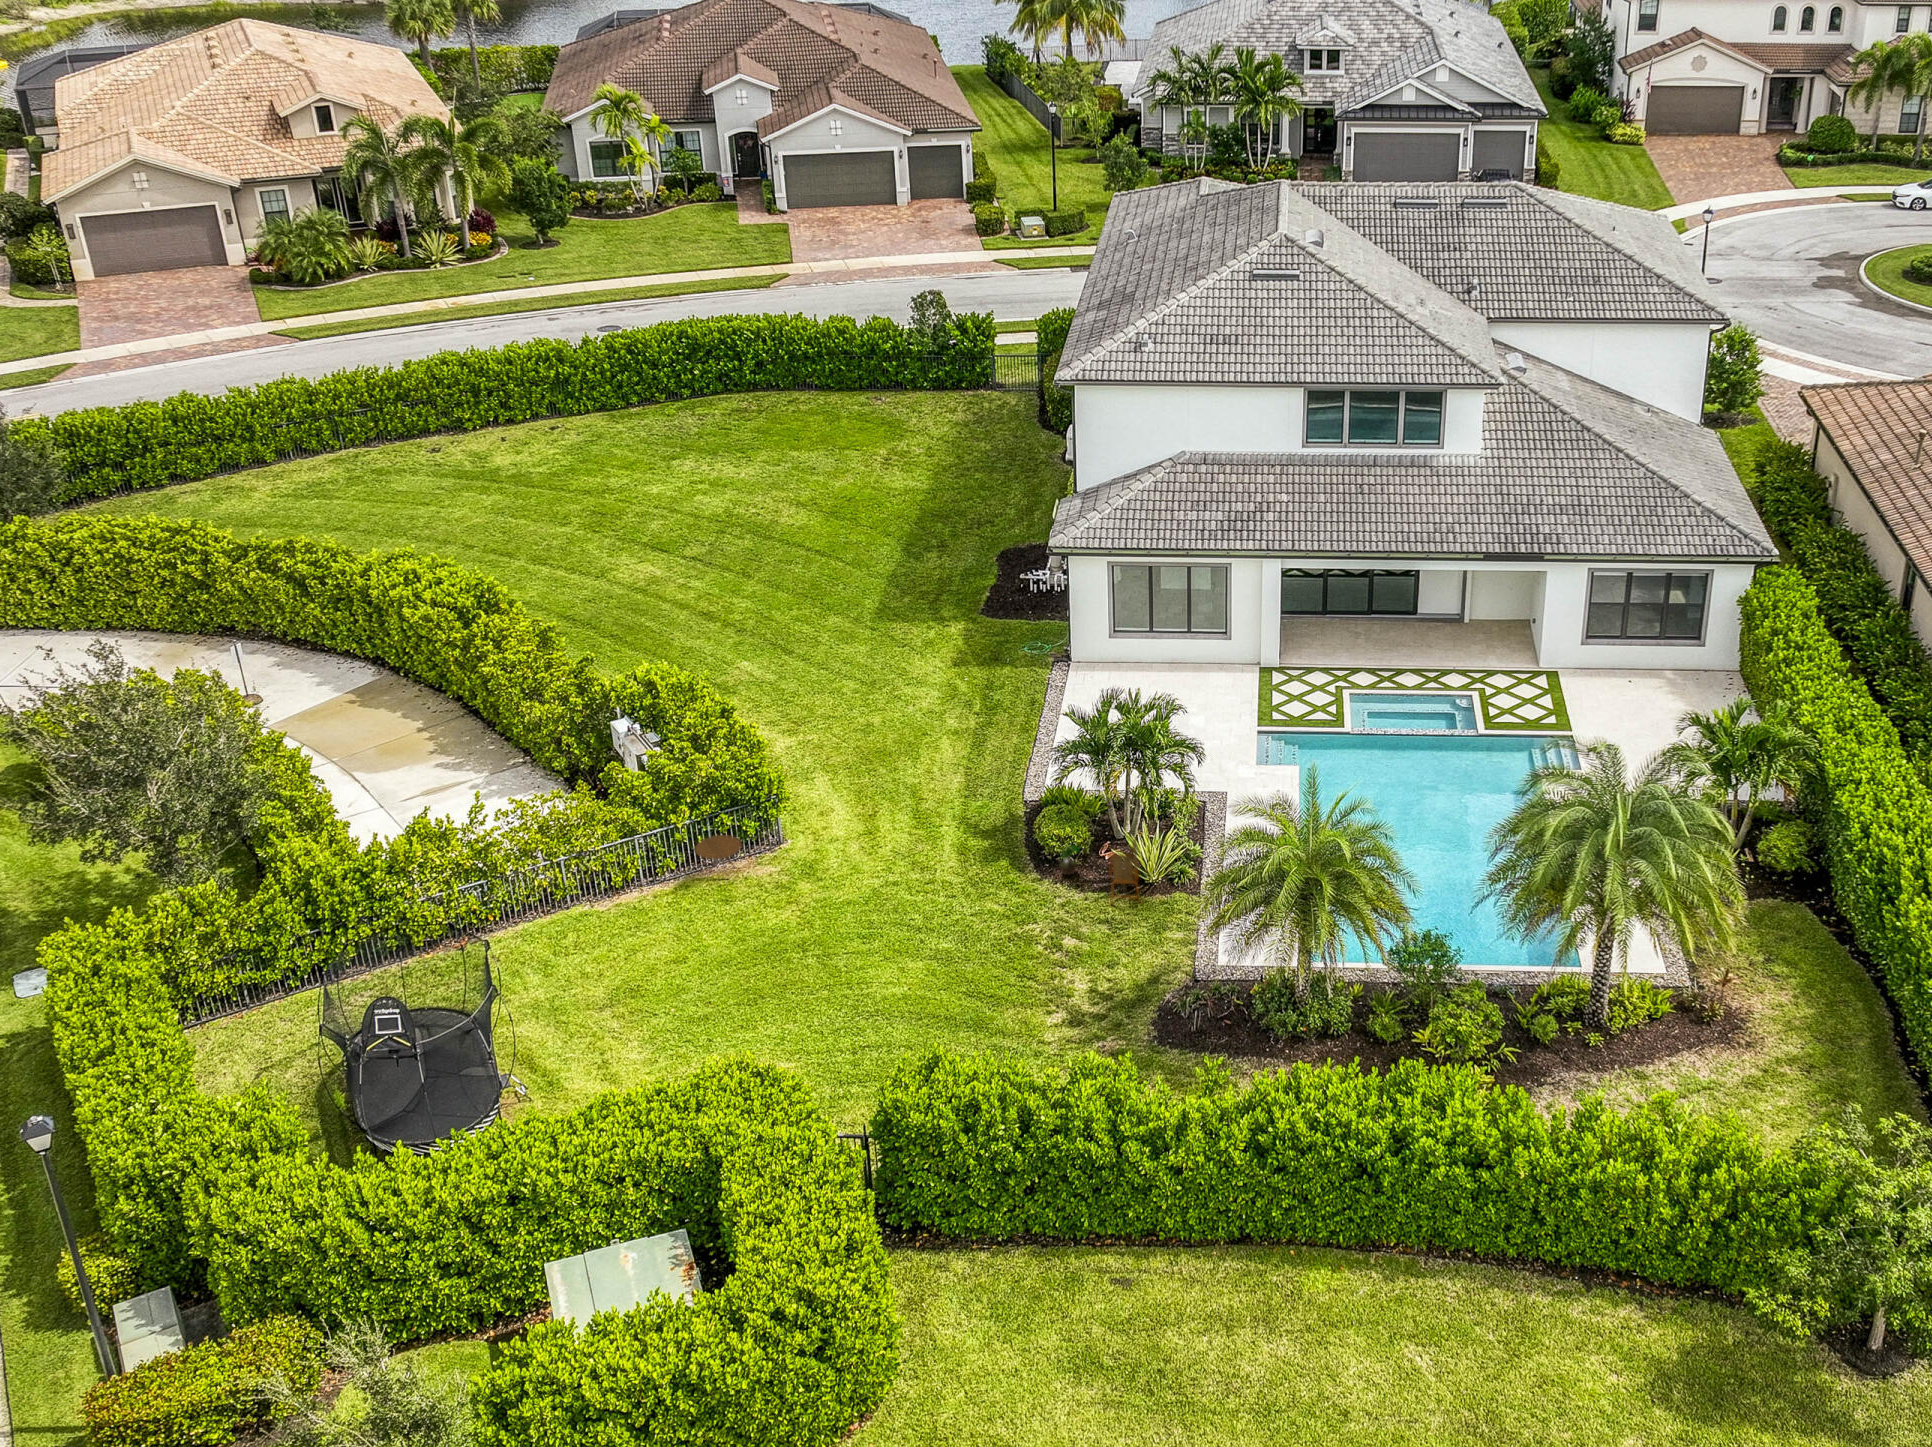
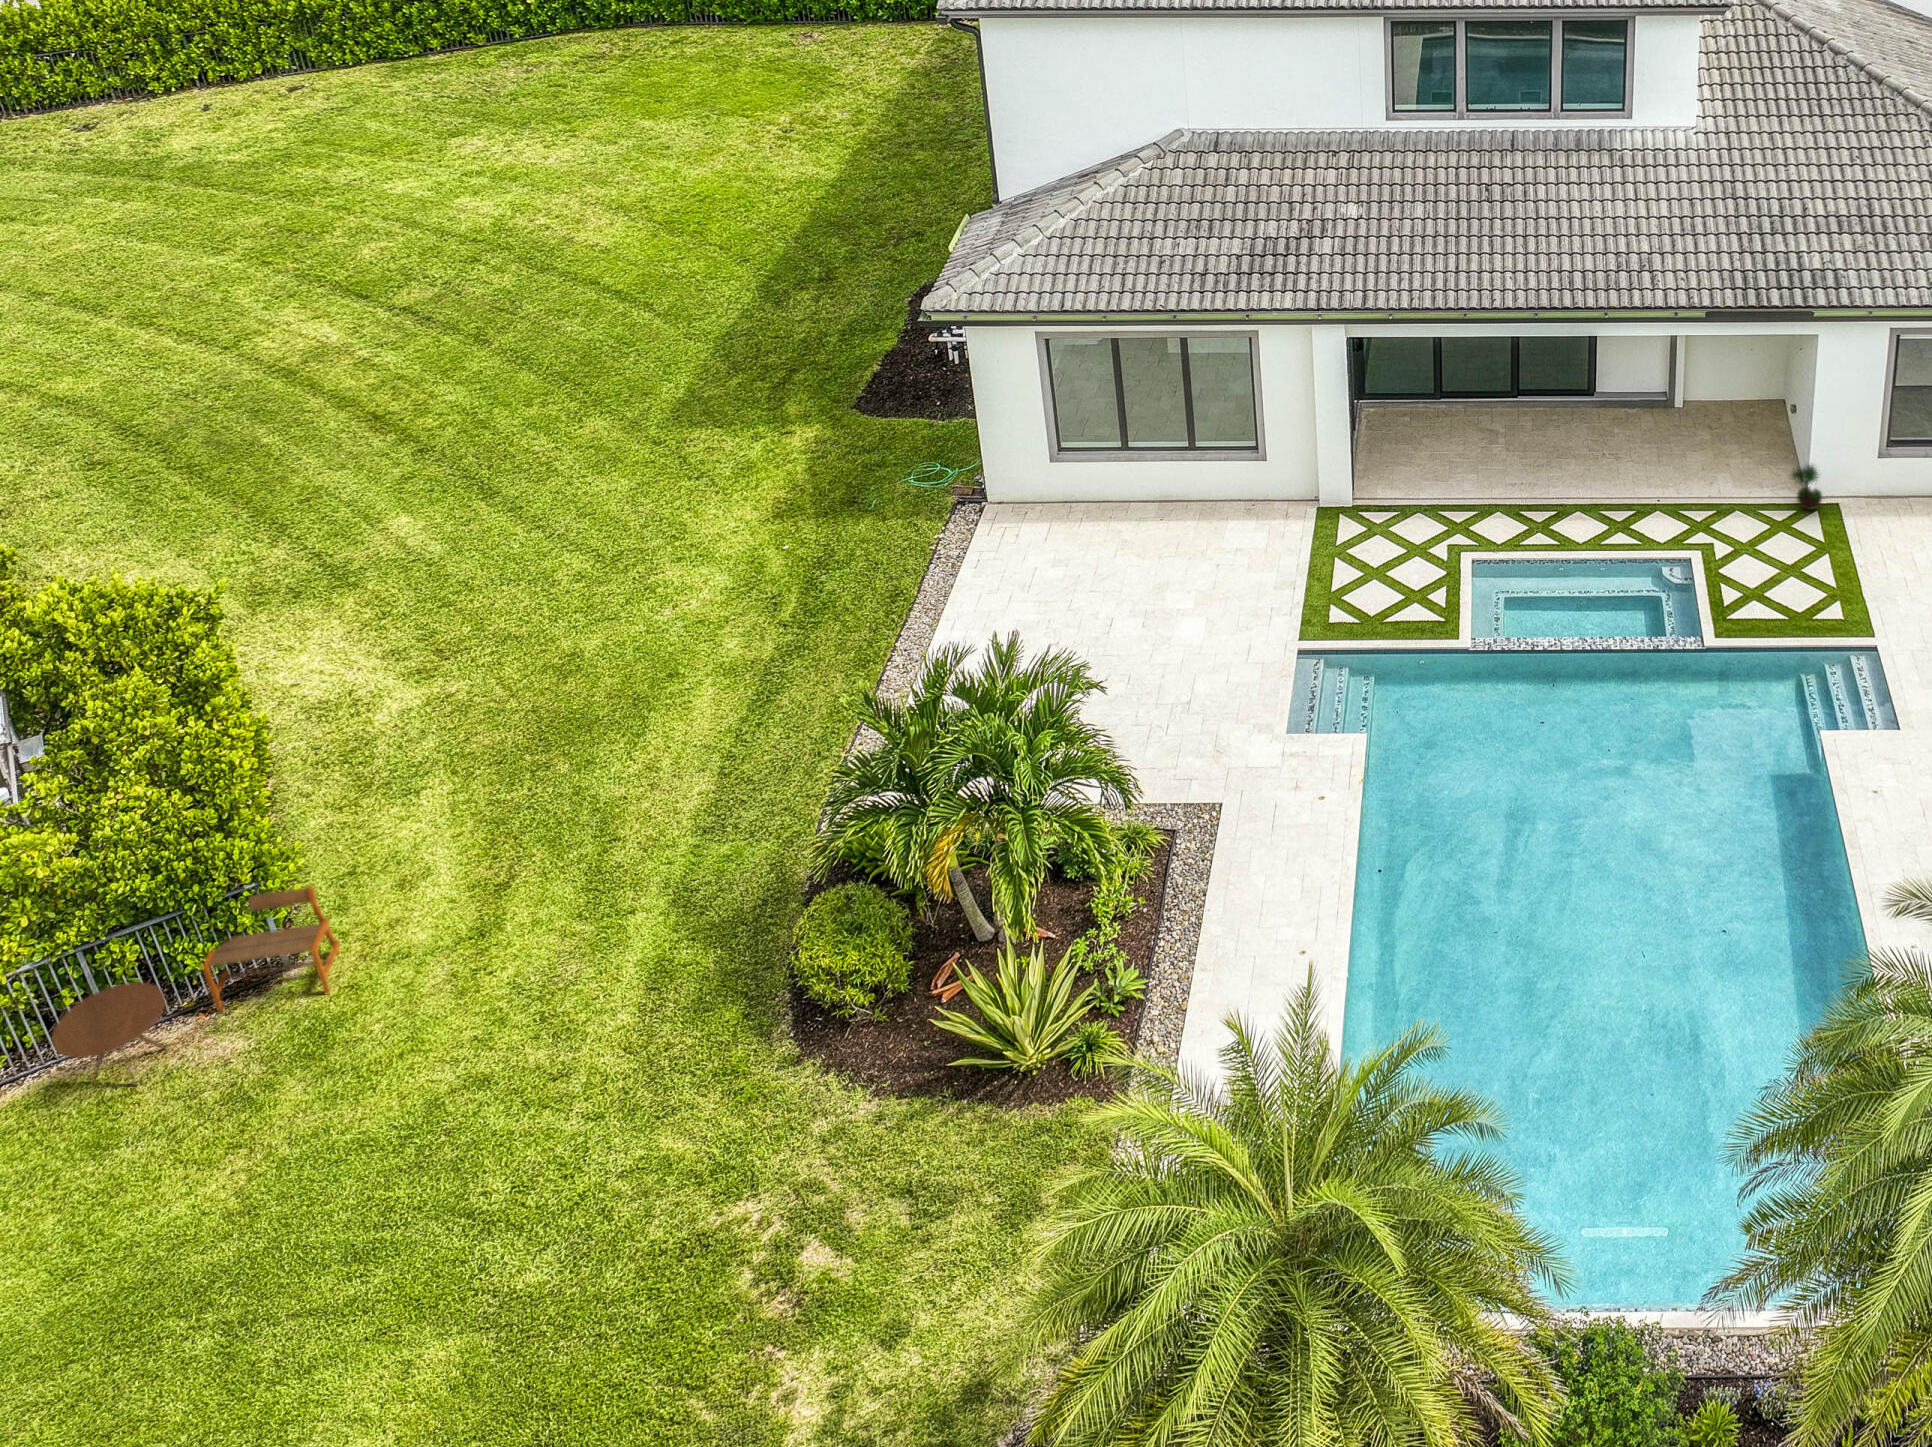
bench: present [1109,839,1140,904] -> present [203,886,340,1011]
potted tree: present [1060,844,1078,875] -> present [1793,465,1822,510]

